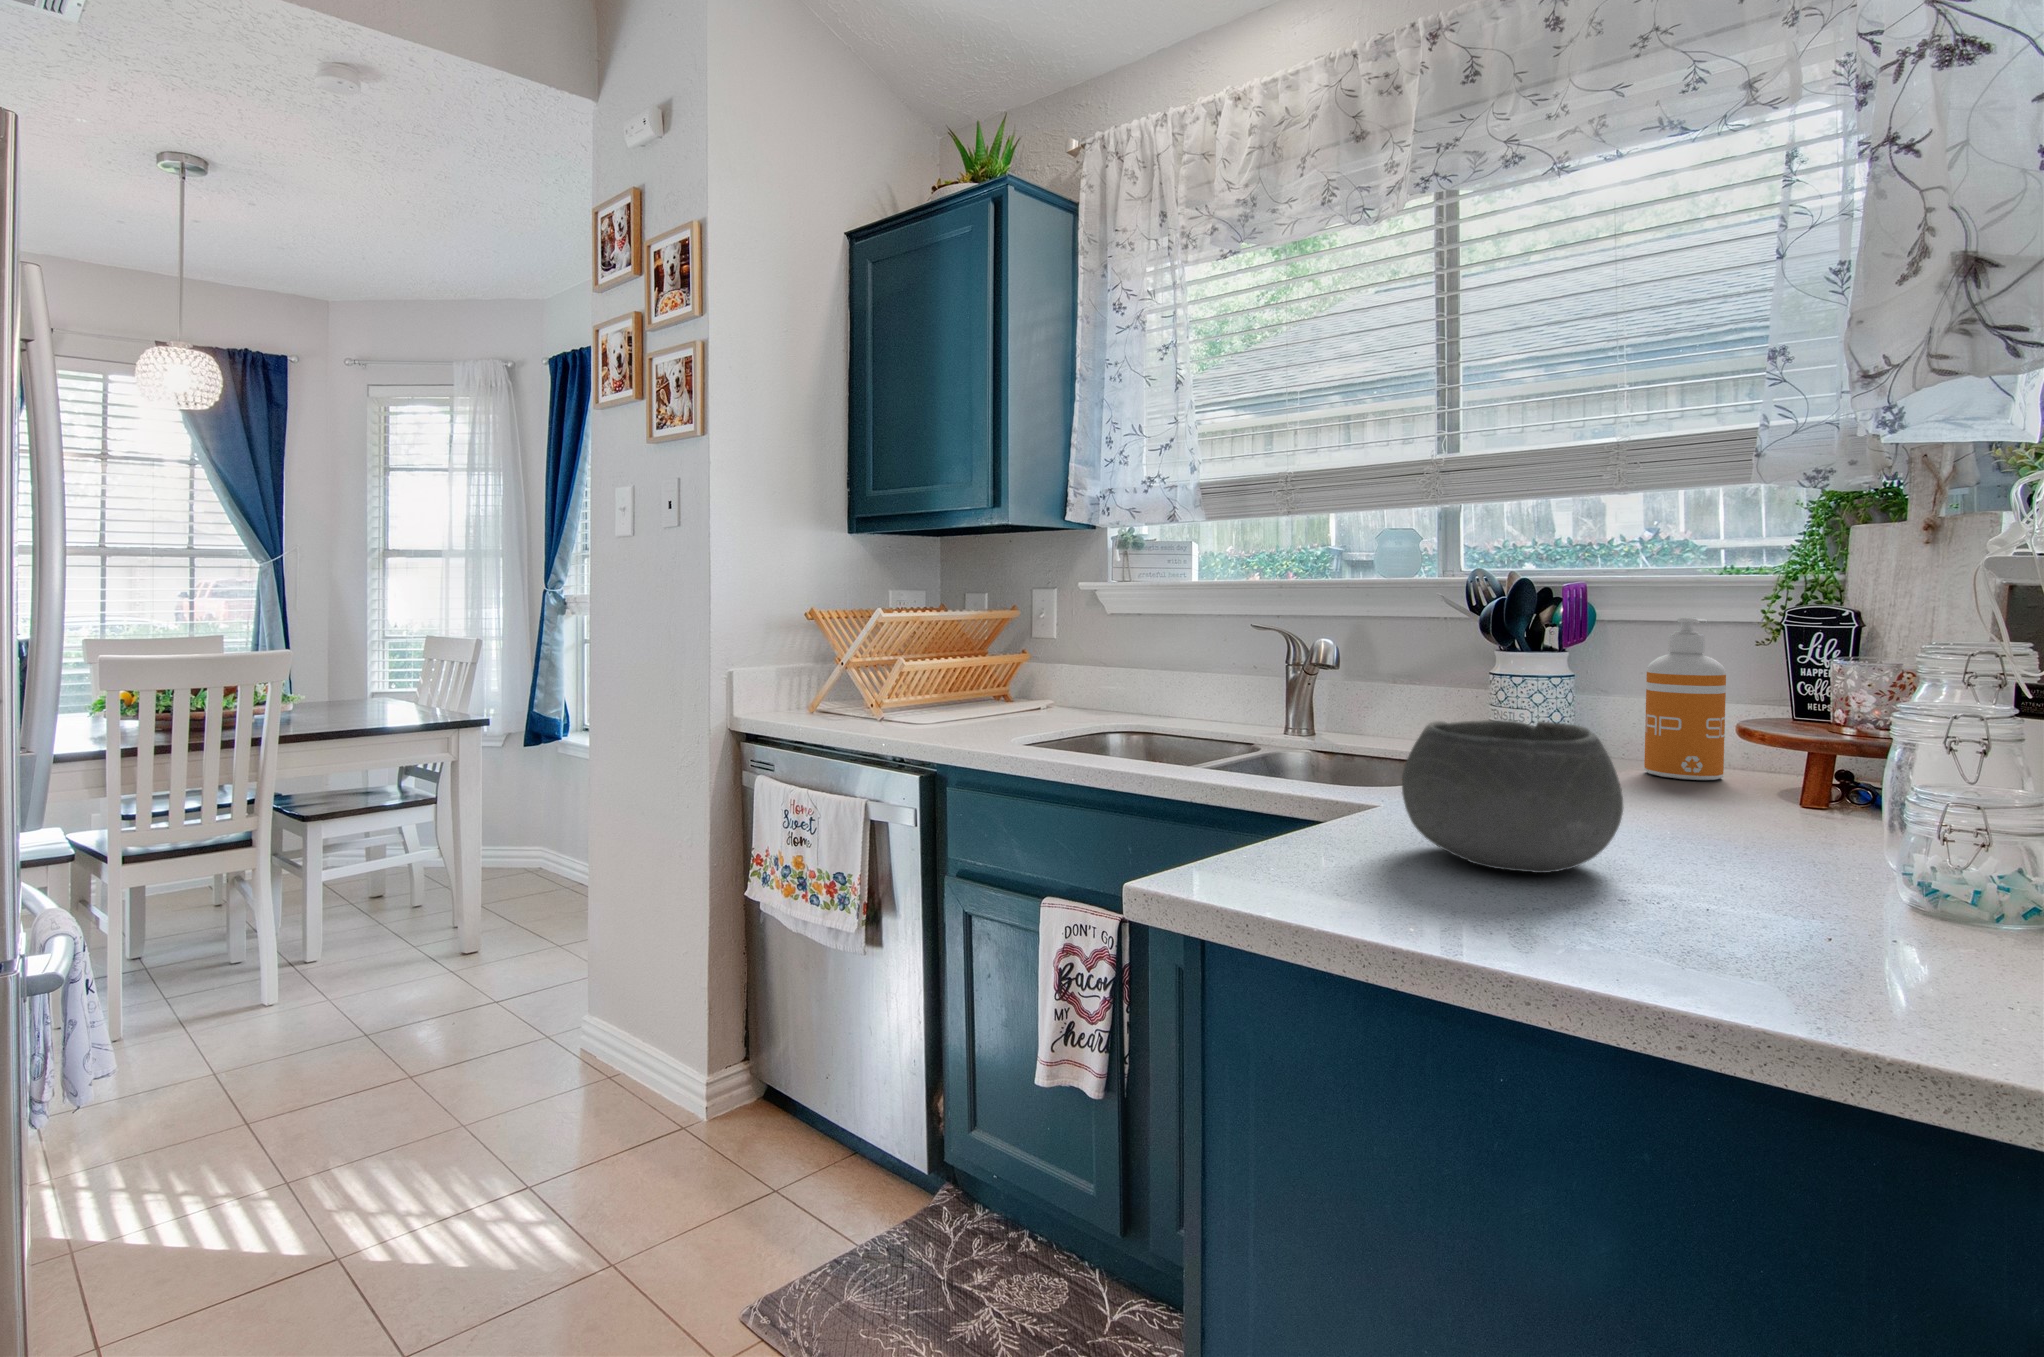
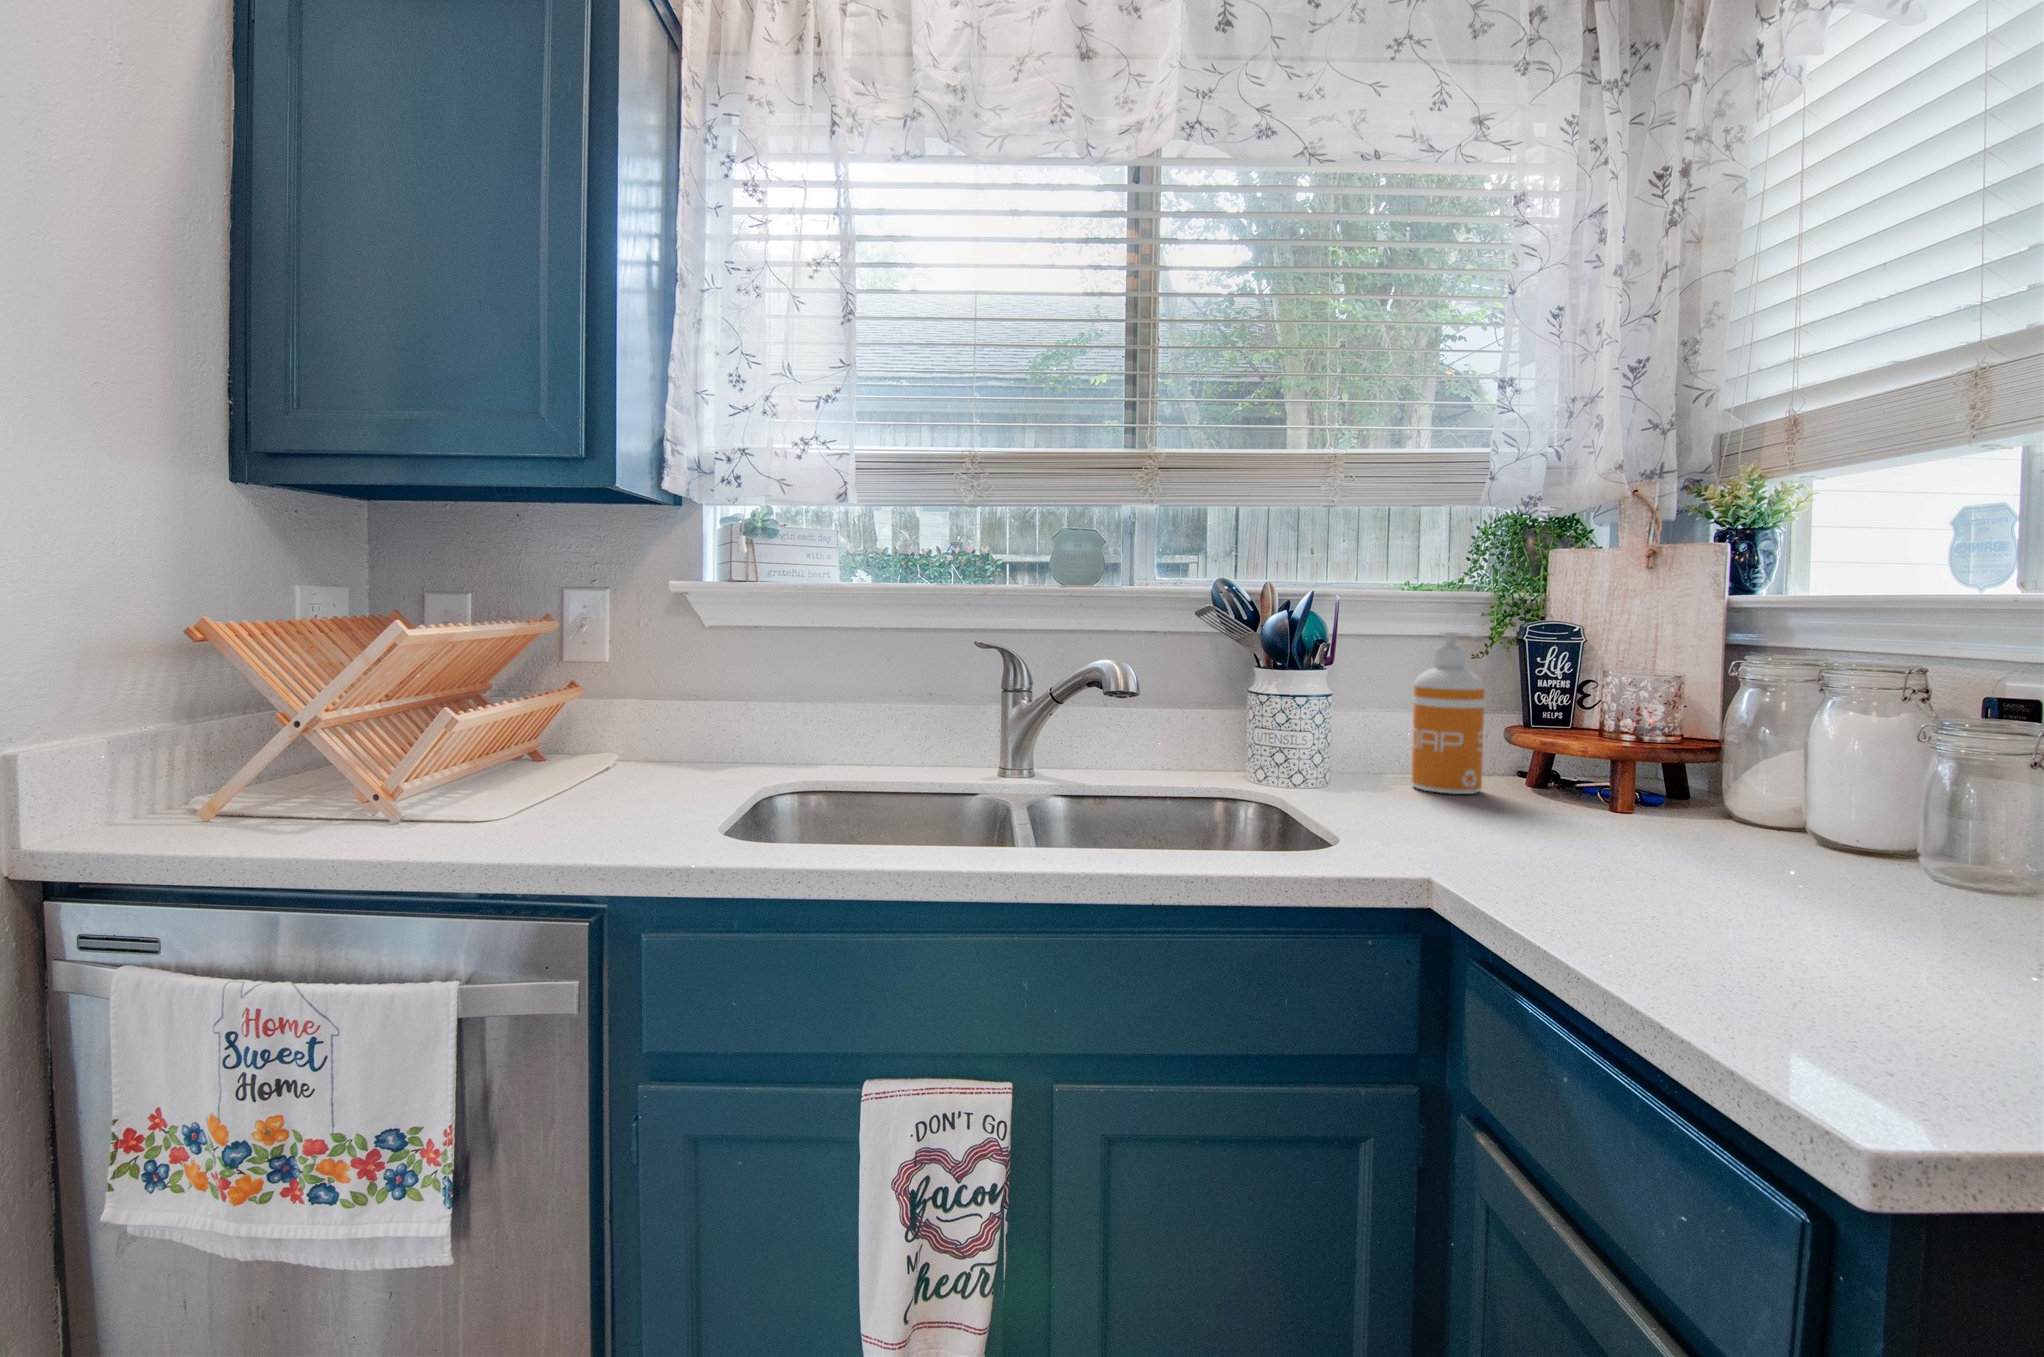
bowl: present [1402,720,1623,873] -> none [1569,764,1860,960]

